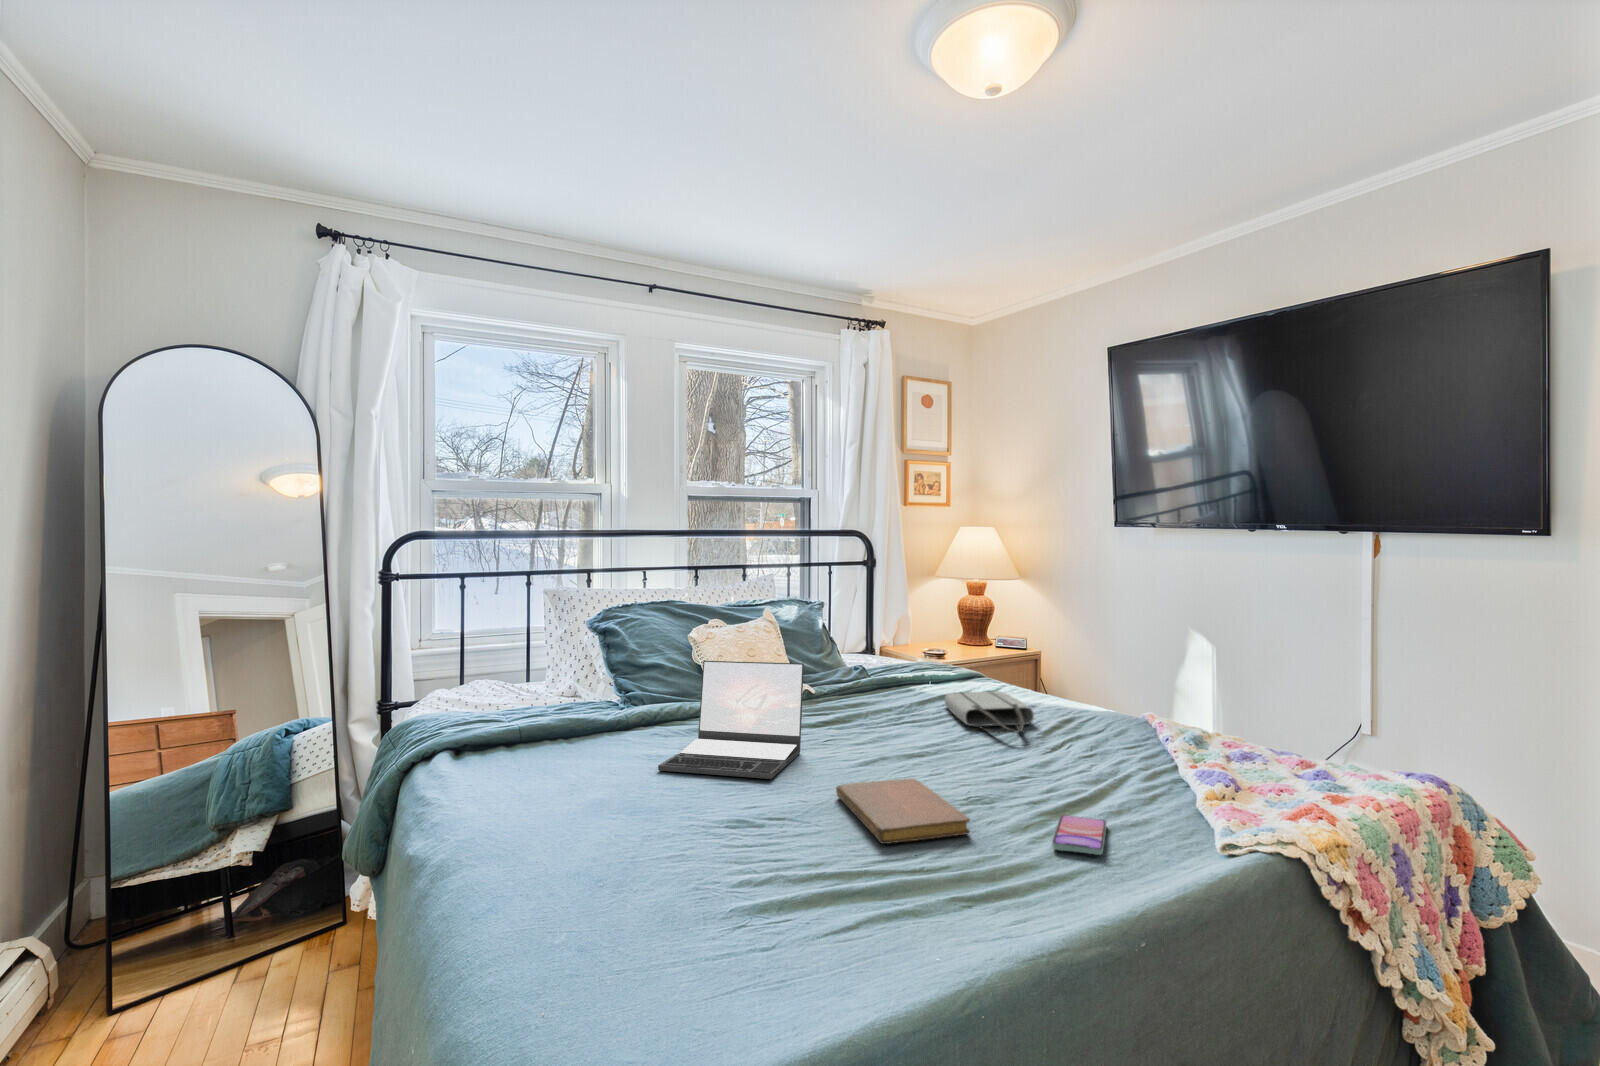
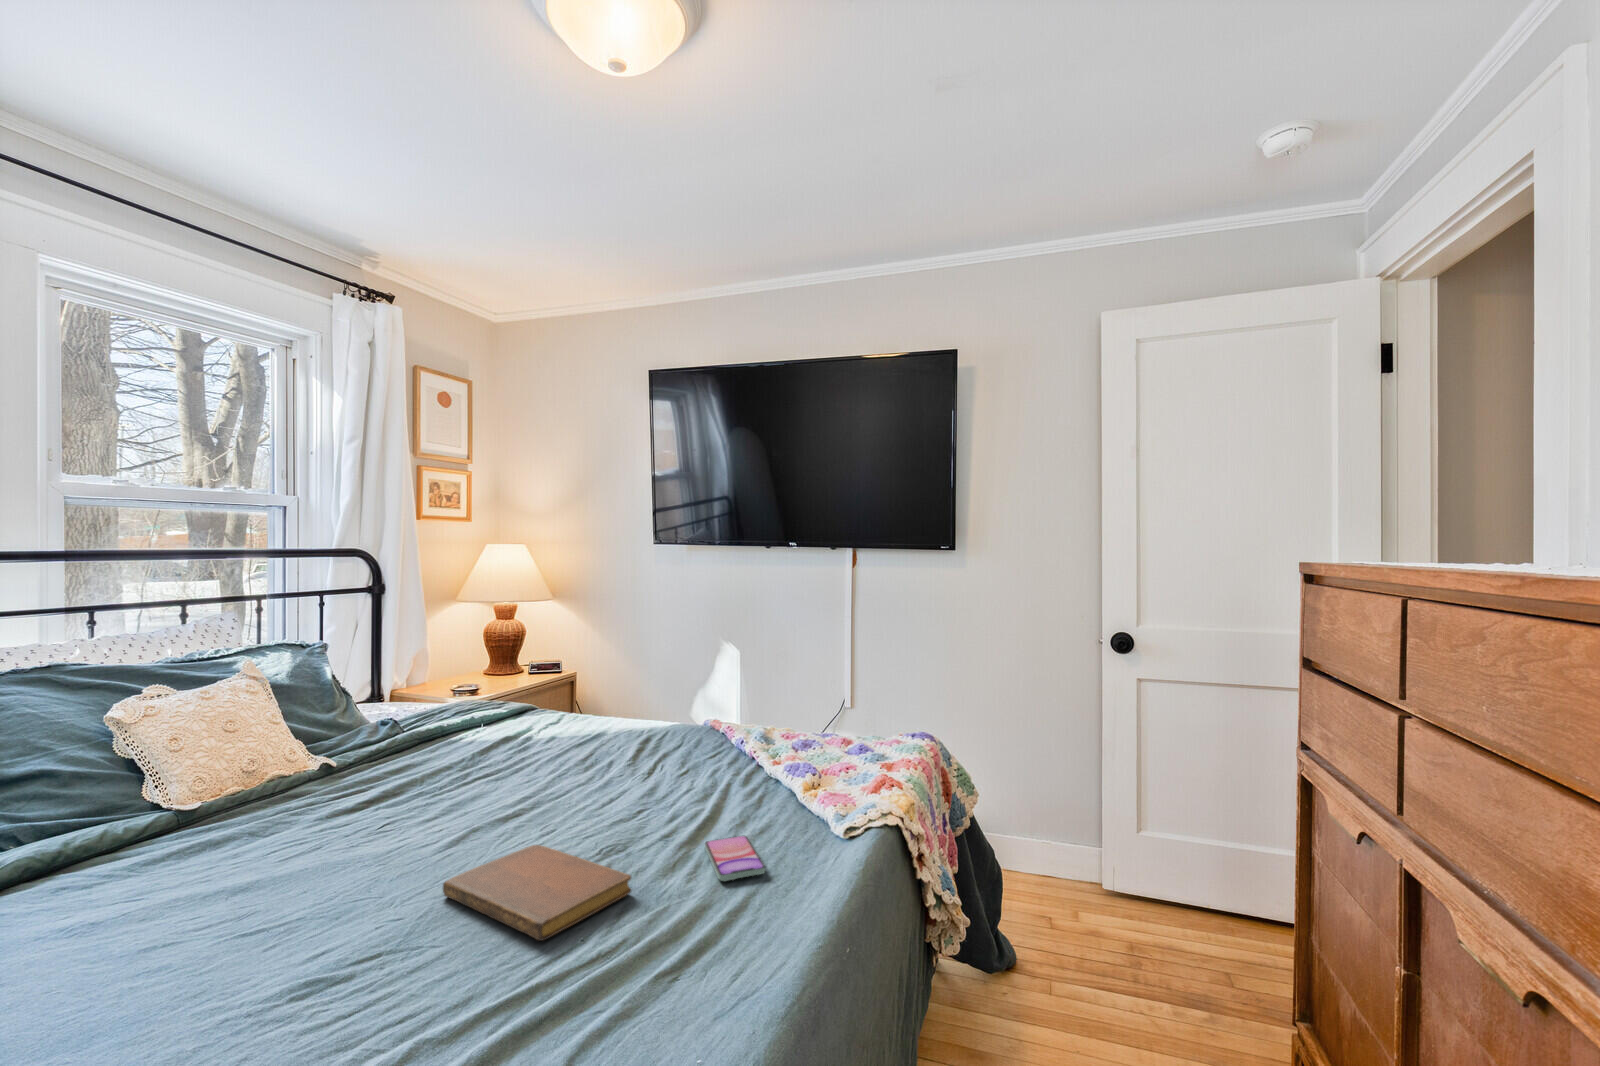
laptop: present [658,661,804,779] -> none [105,731,357,944]
tote bag: present [945,691,1034,733] -> none [511,723,617,768]

